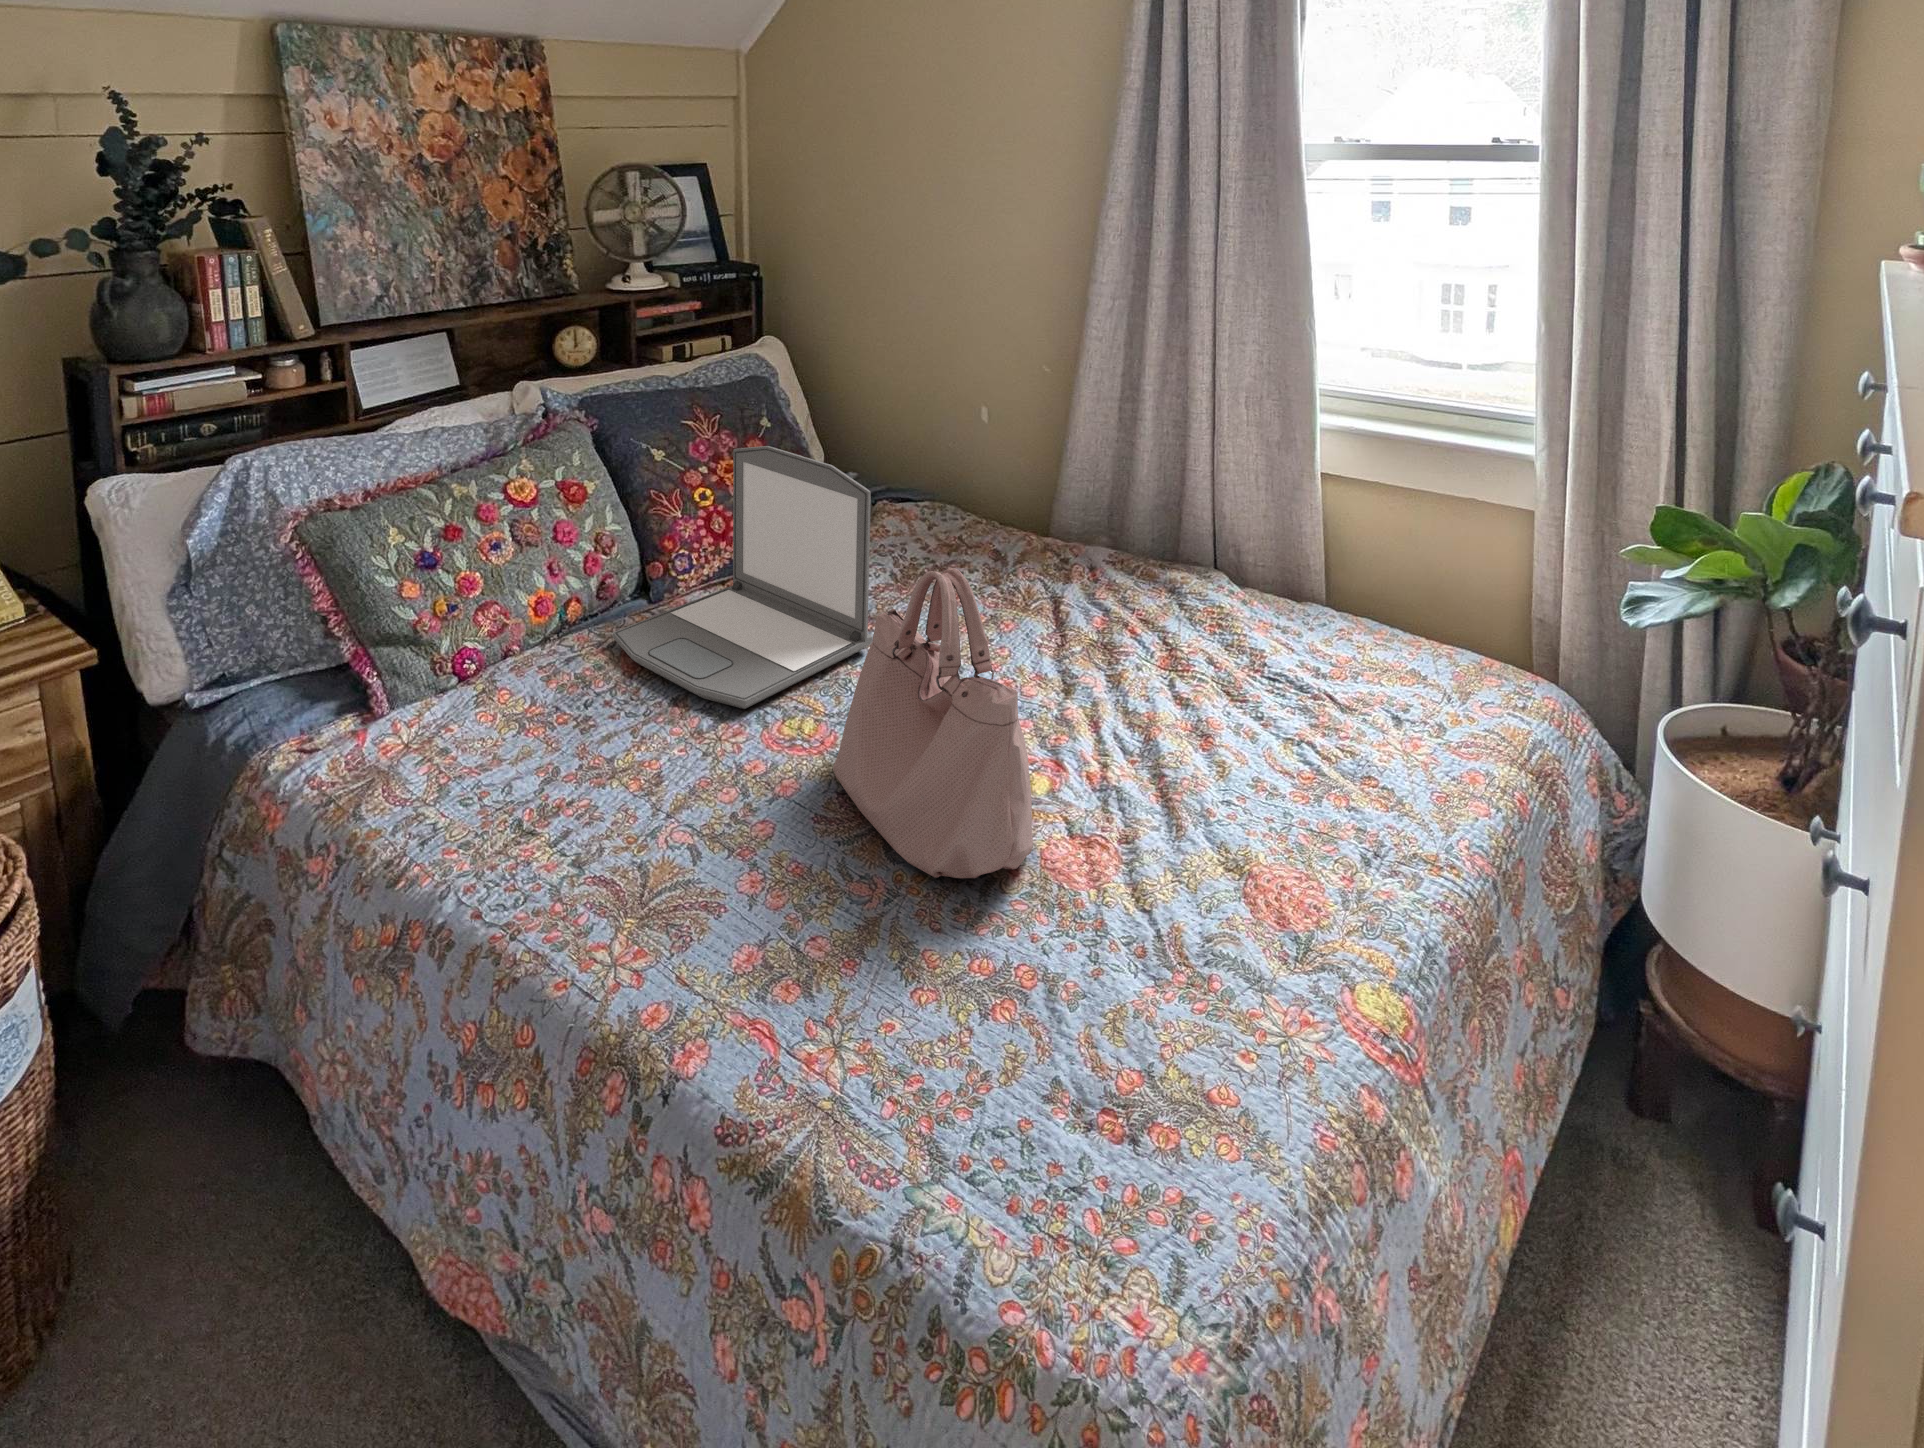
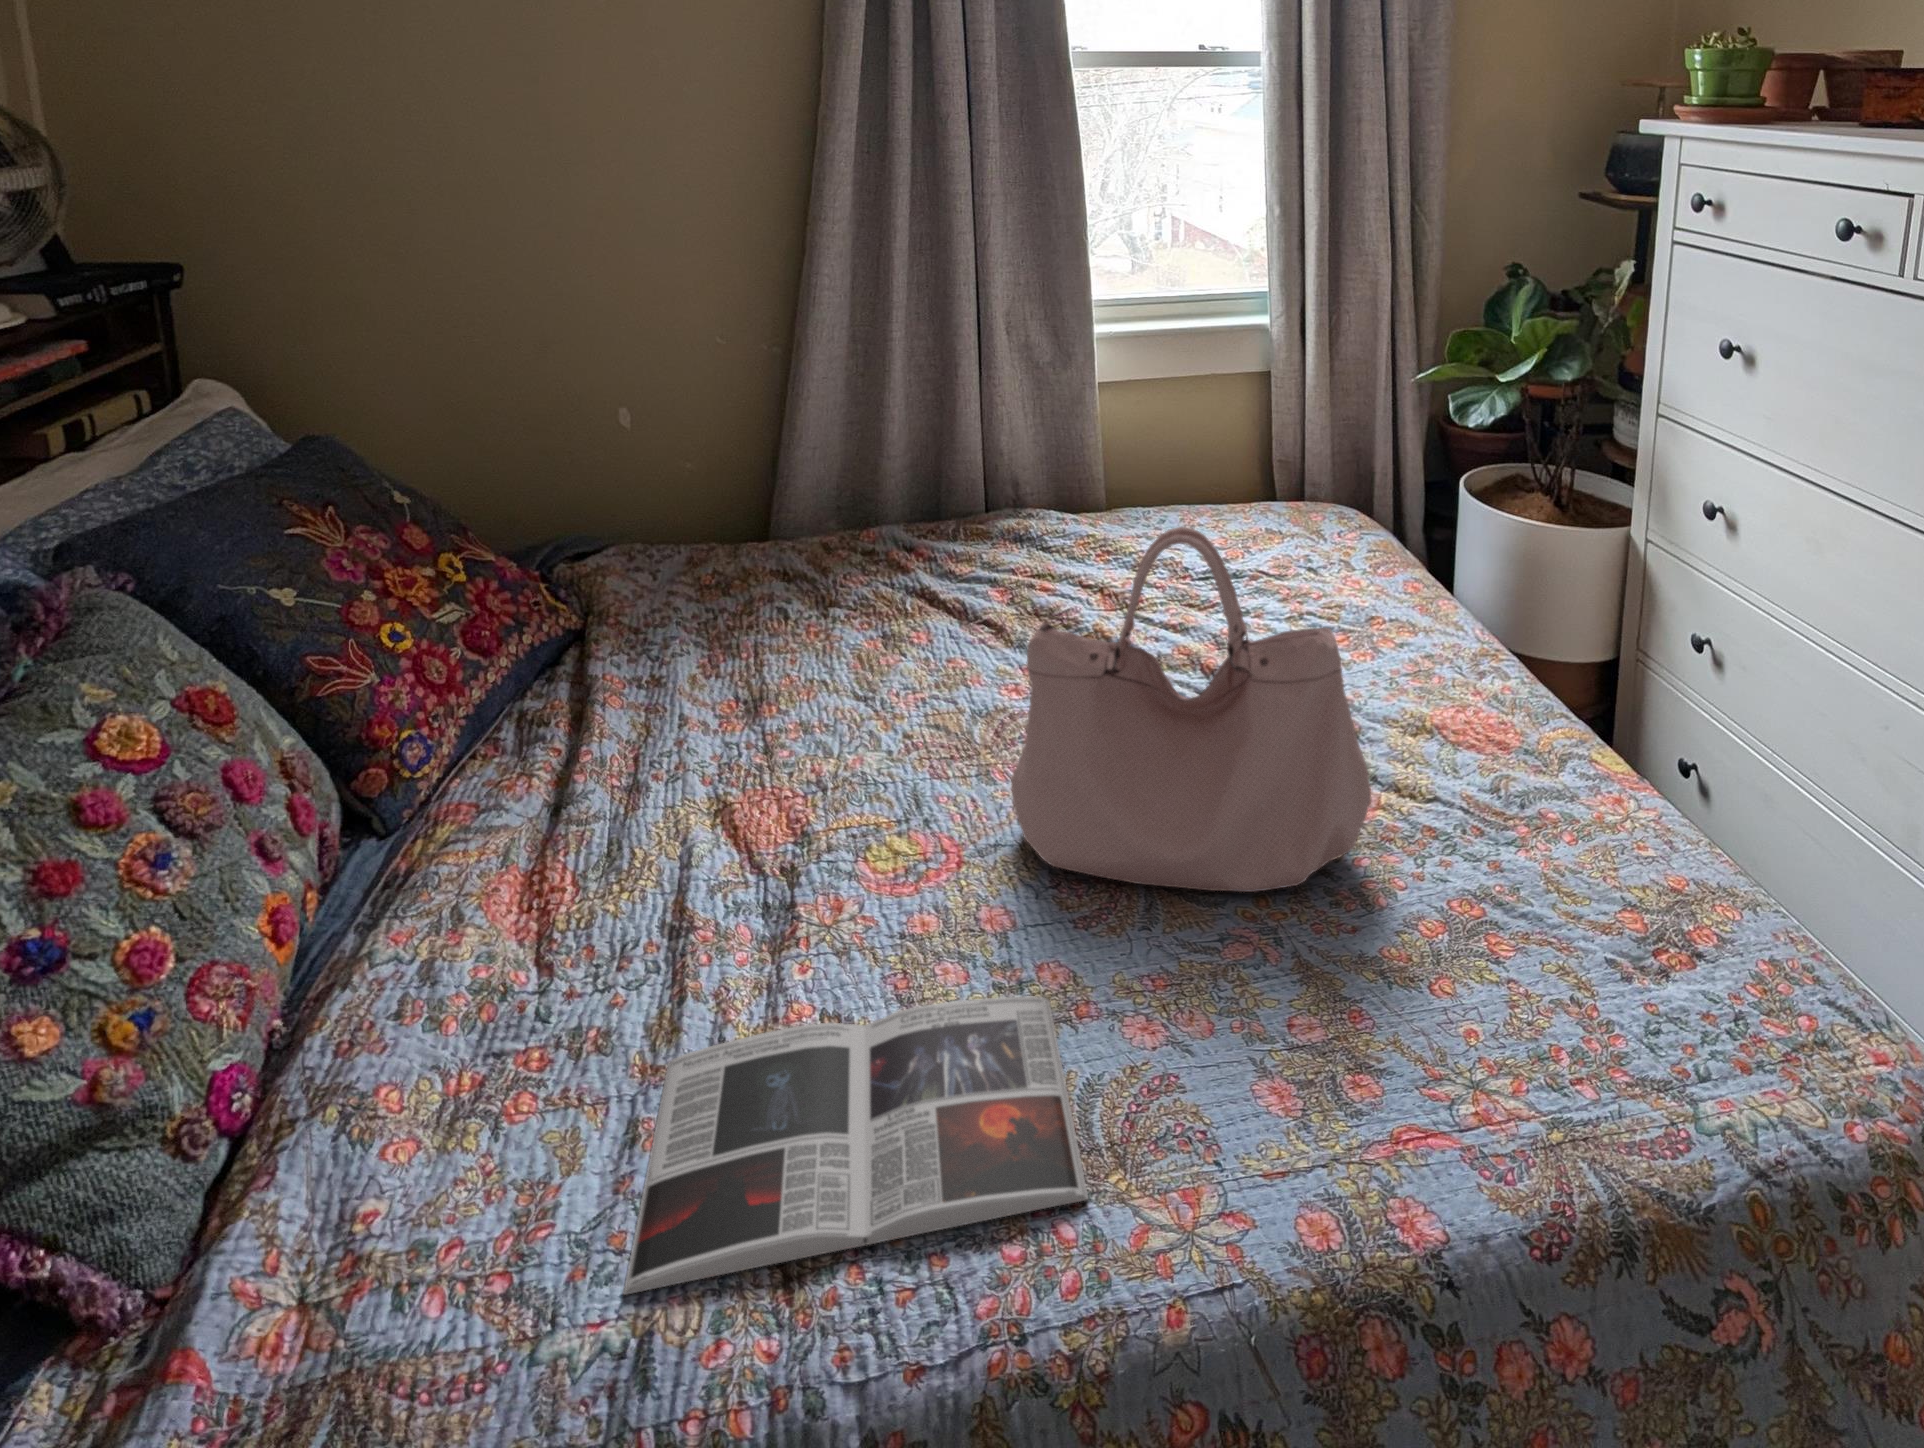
laptop: present [612,446,872,709] -> none [448,492,839,918]
magazine: none [456,747,735,919] -> present [624,996,1088,1295]

